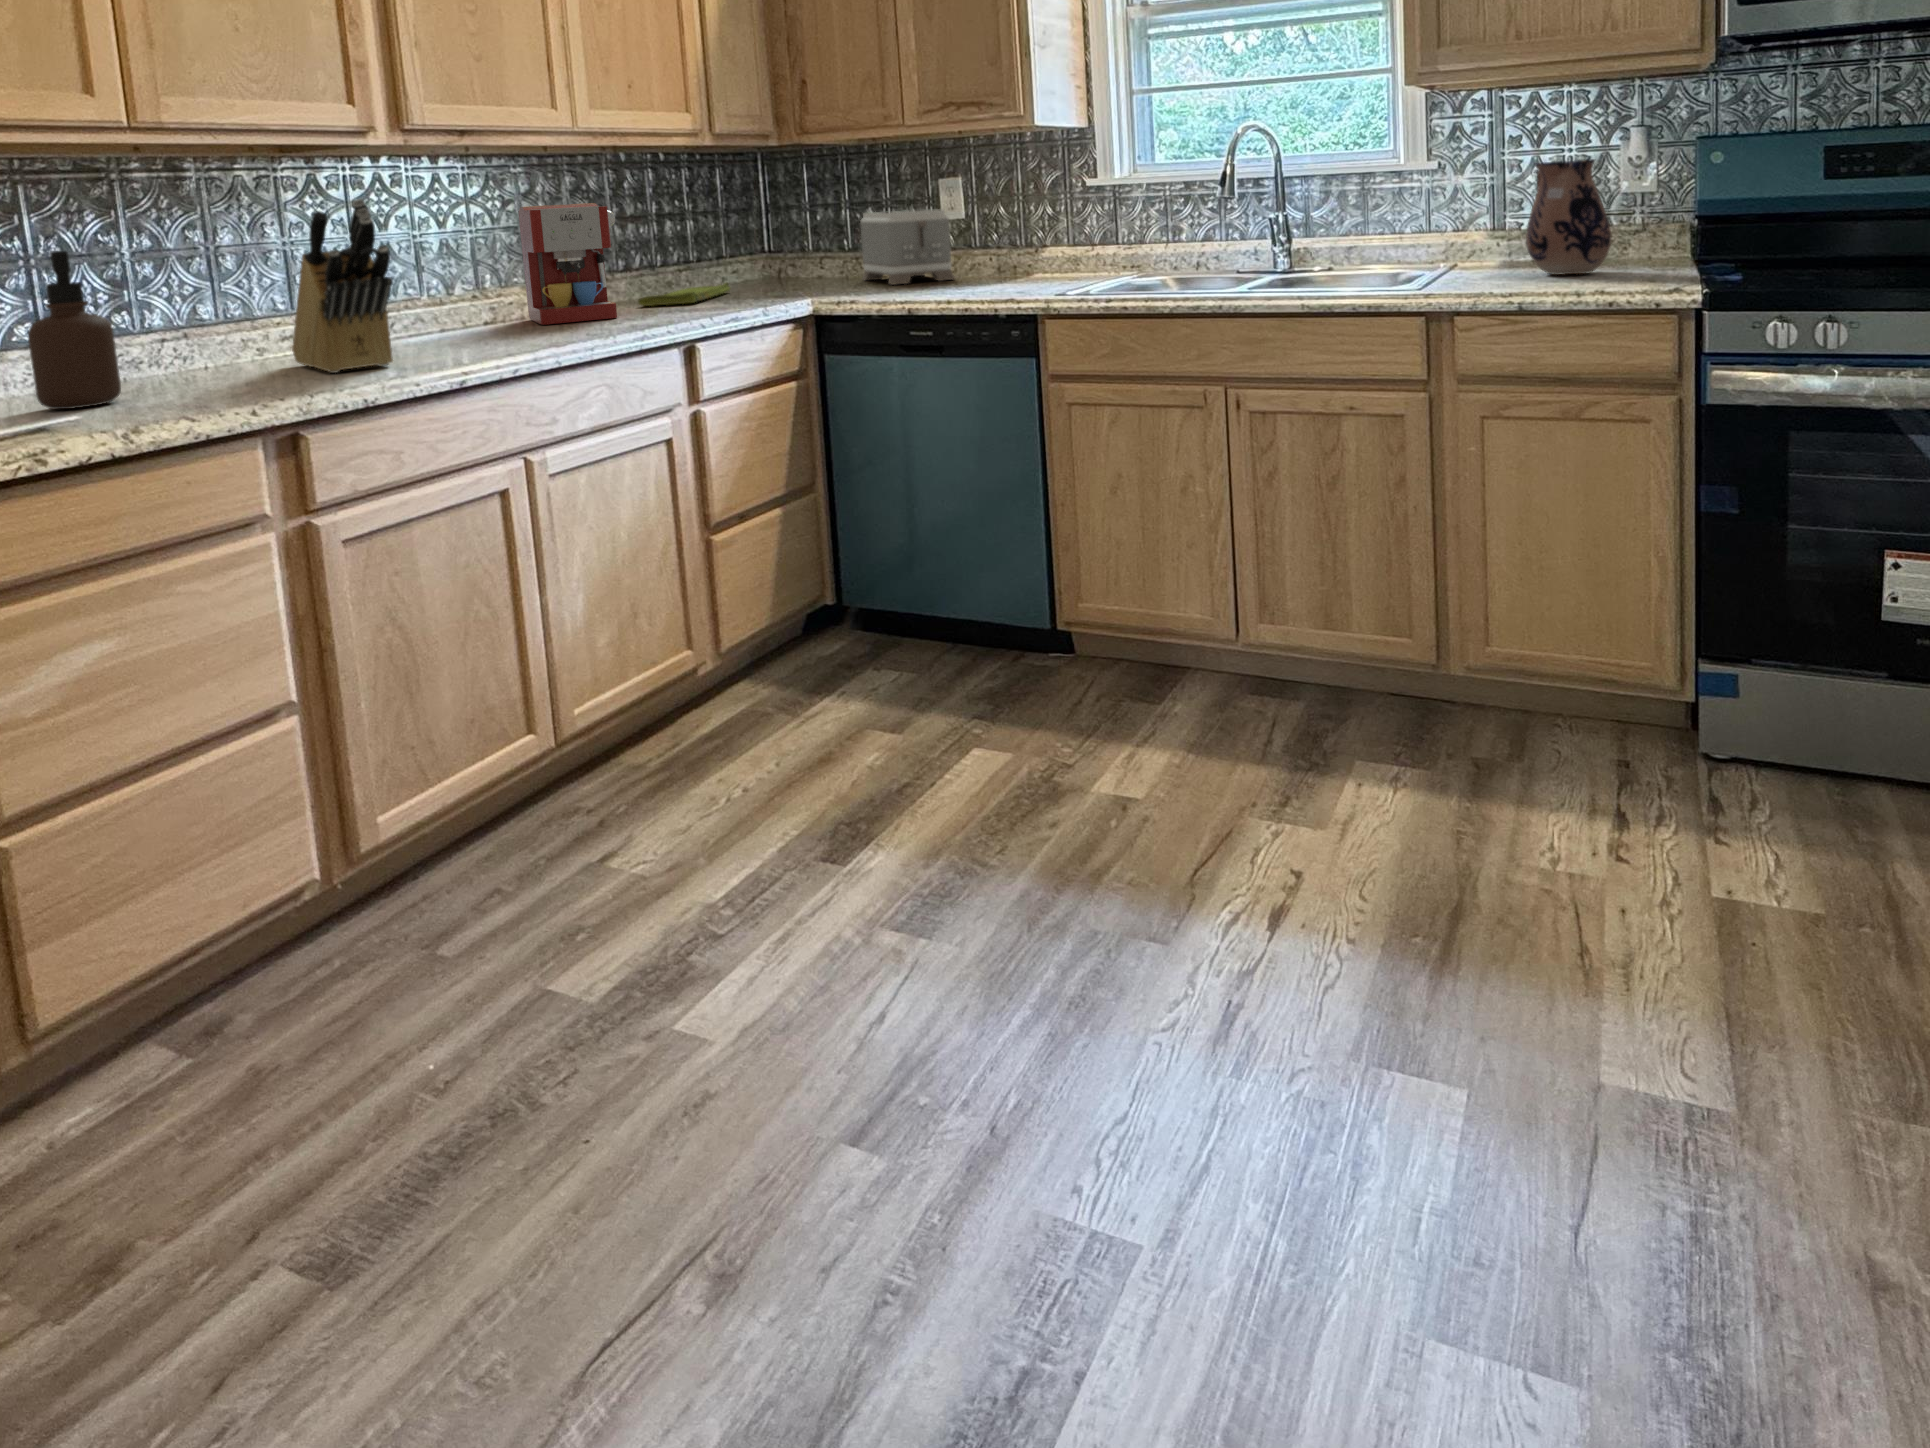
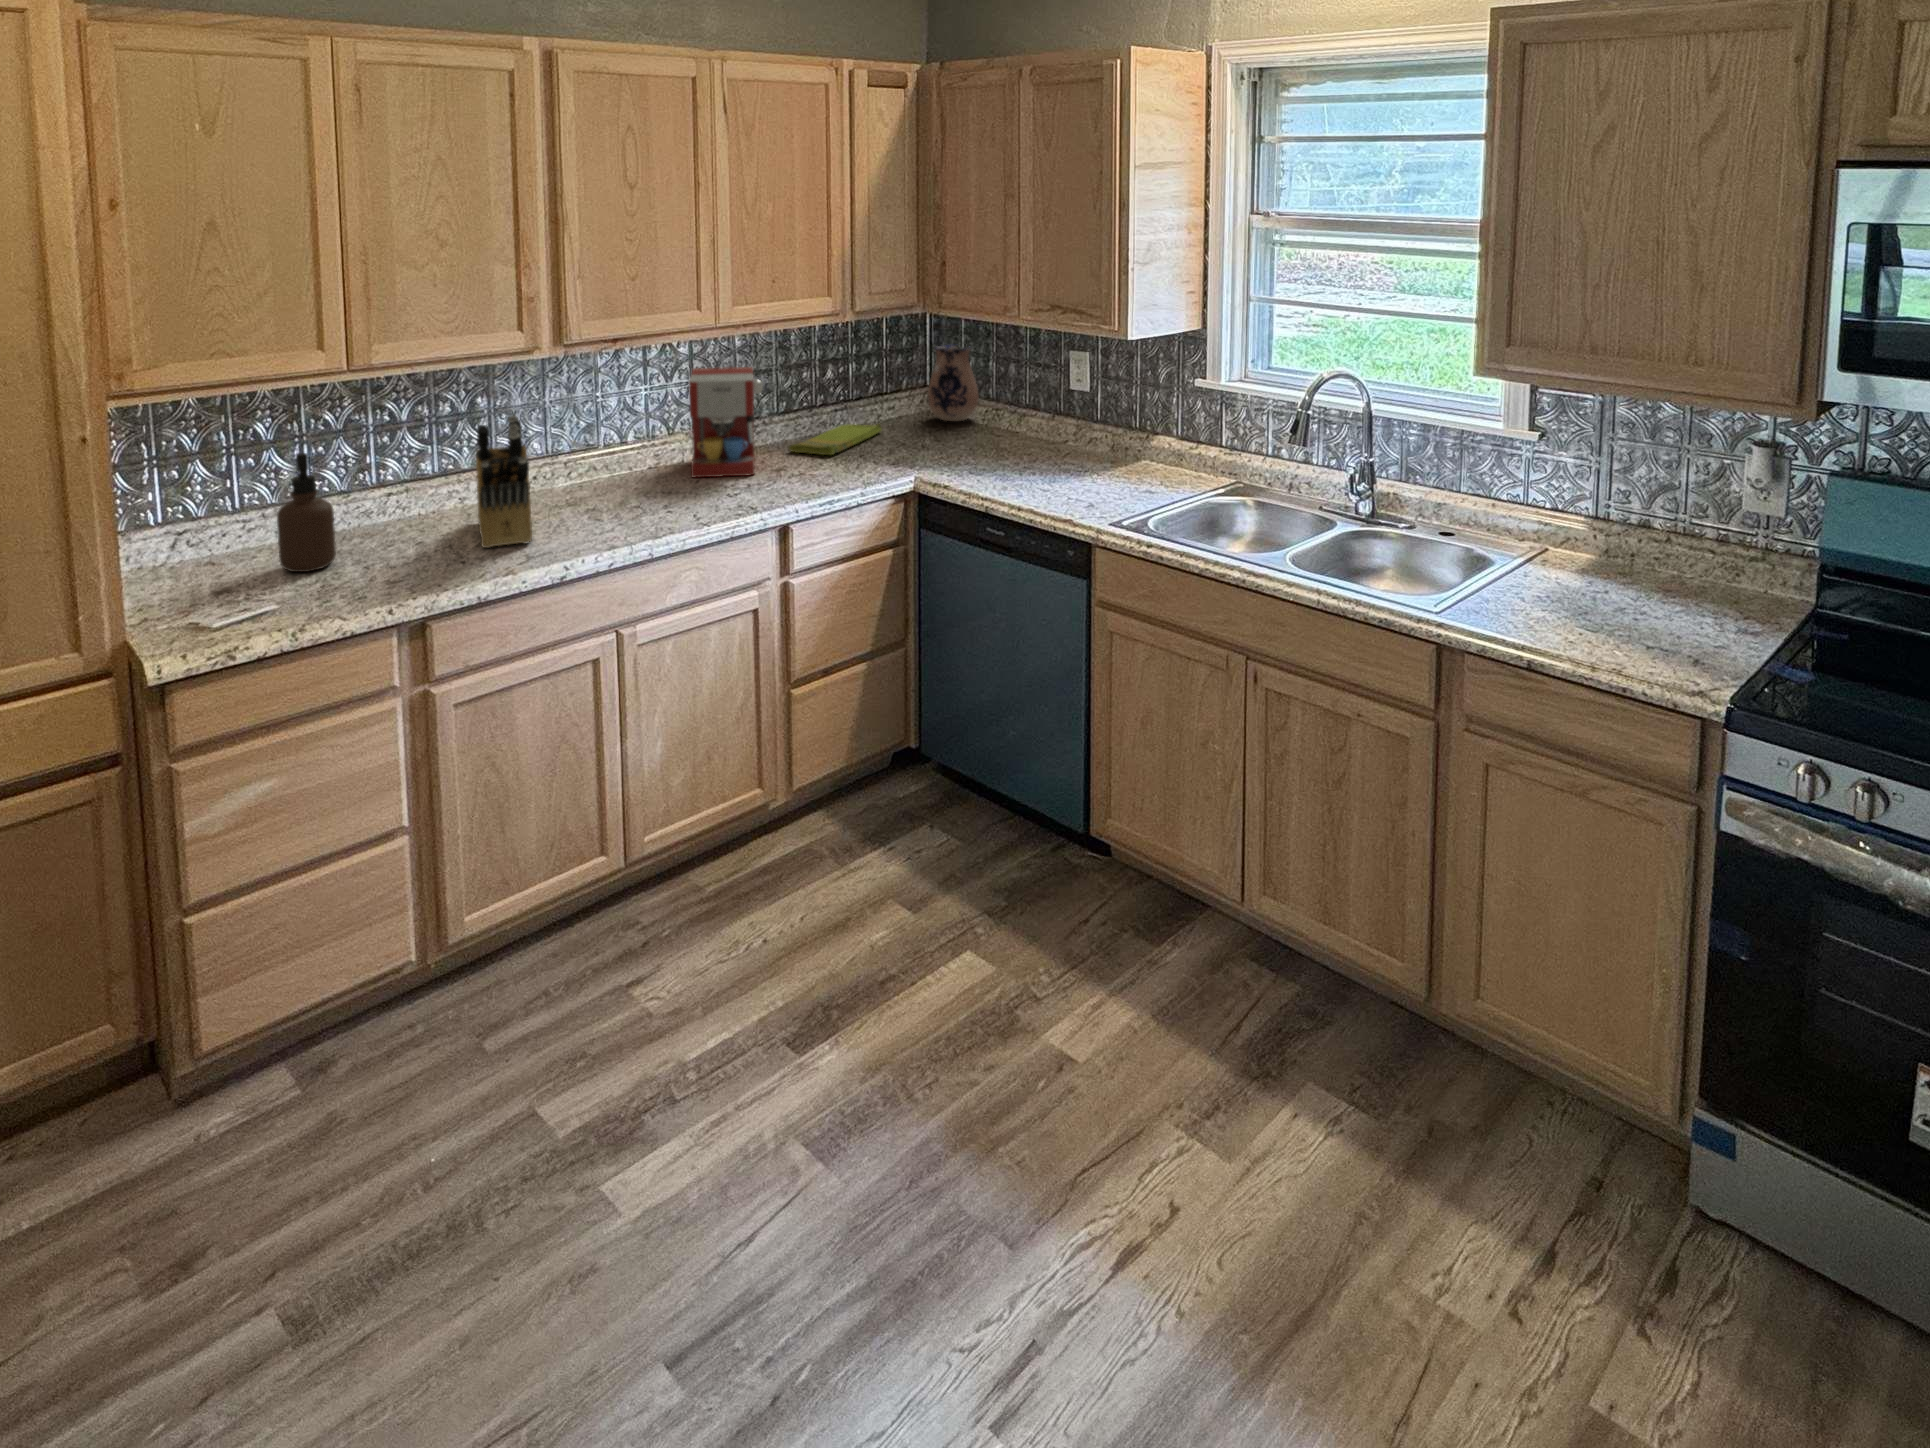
ceramic pitcher: present [1526,159,1612,275] -> present [927,345,979,421]
toaster: present [860,210,954,285] -> none [1004,368,1078,450]

